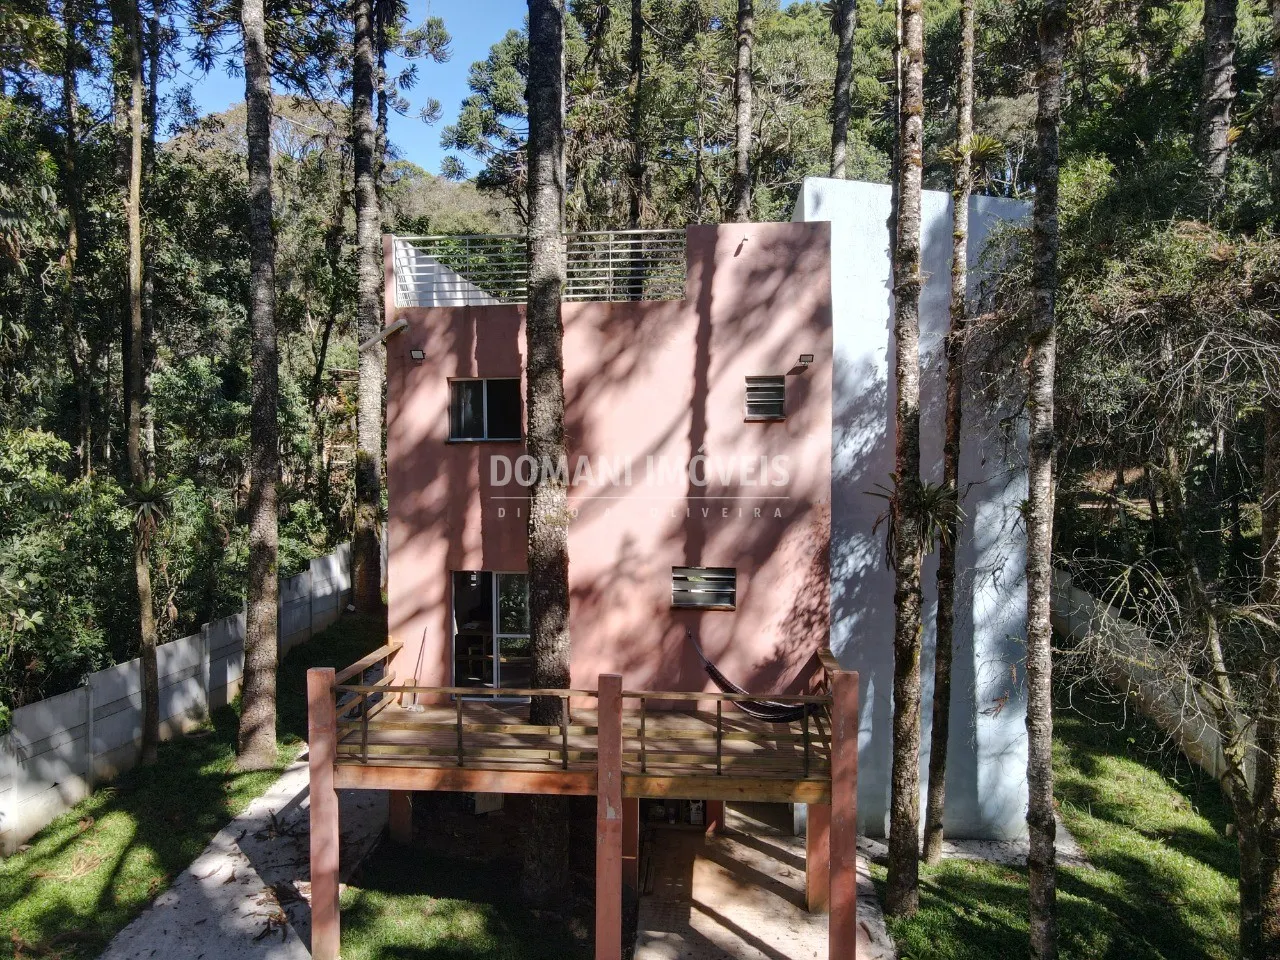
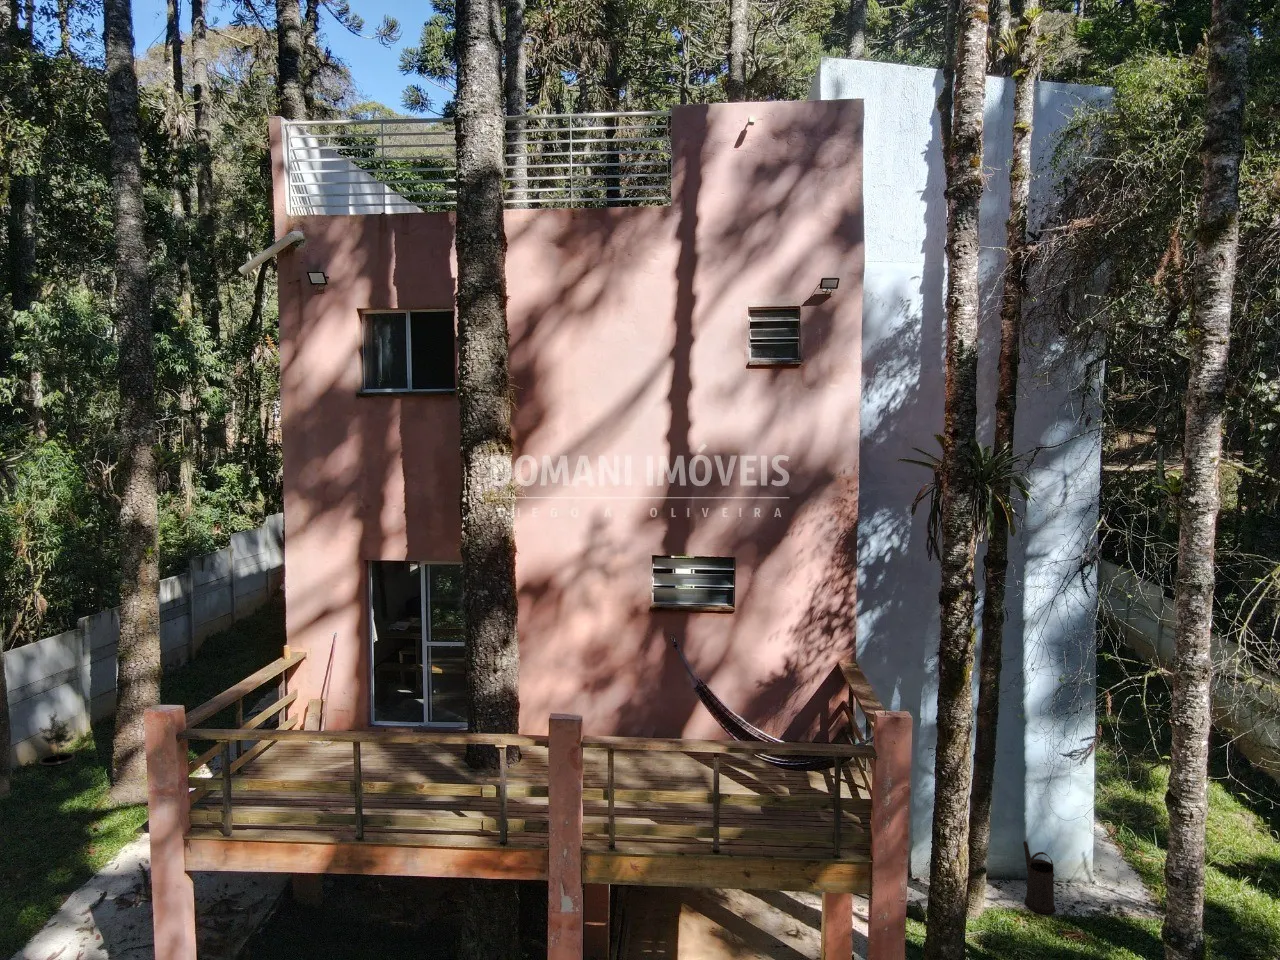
watering can: none [975,804,1000,861] -> present [1023,841,1055,913]

